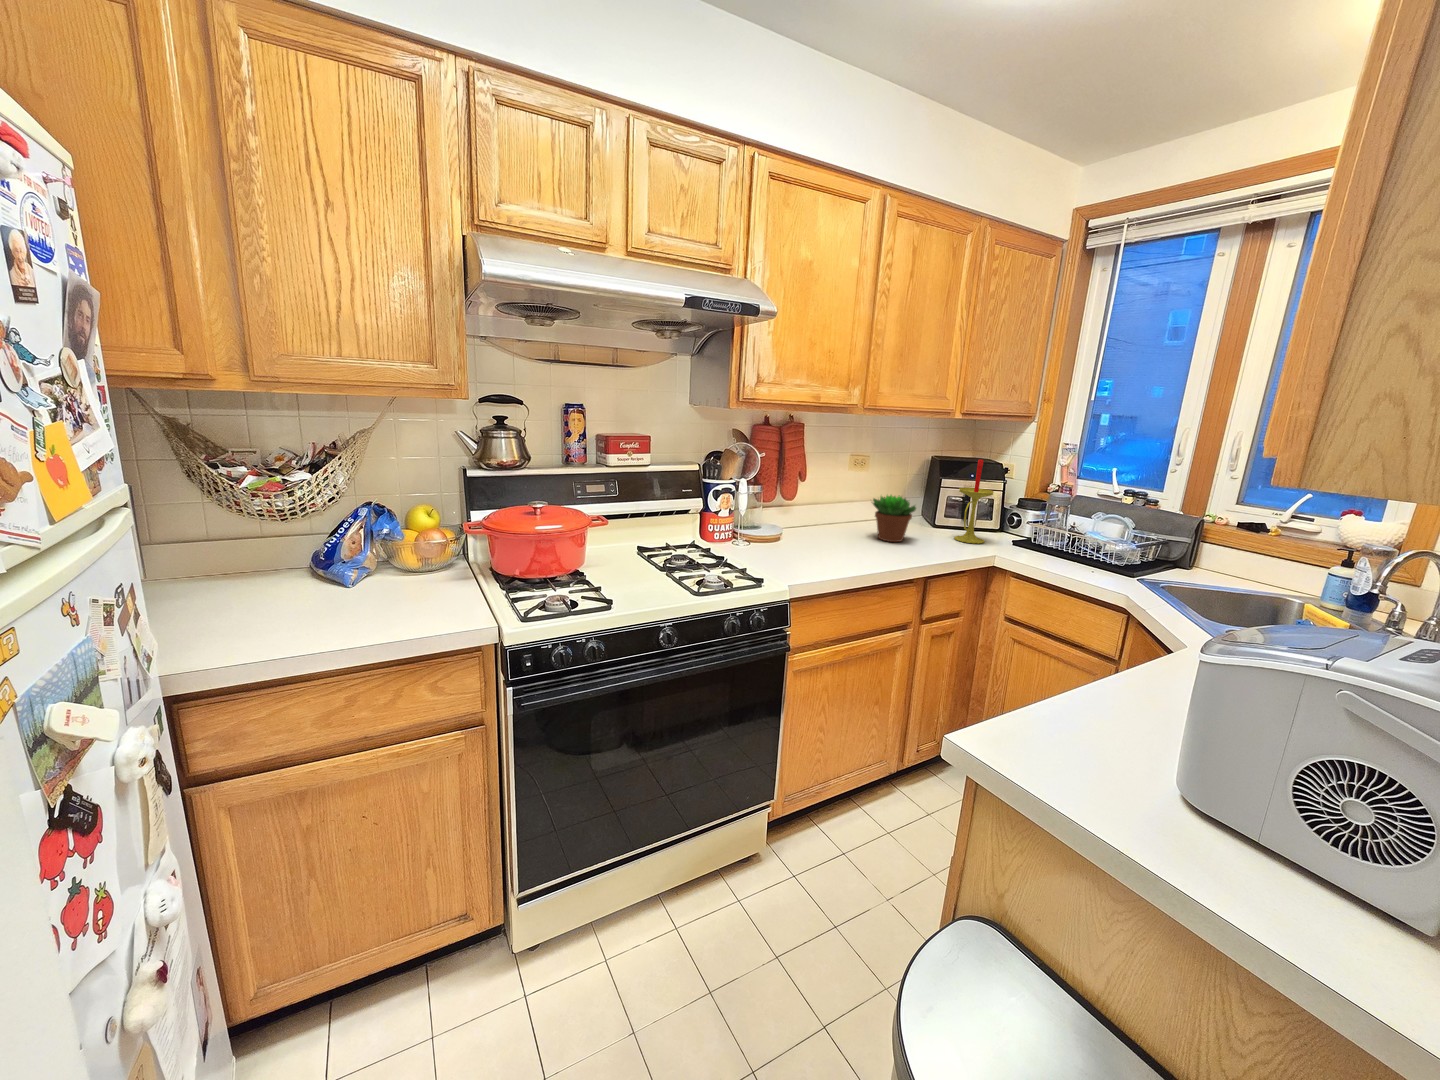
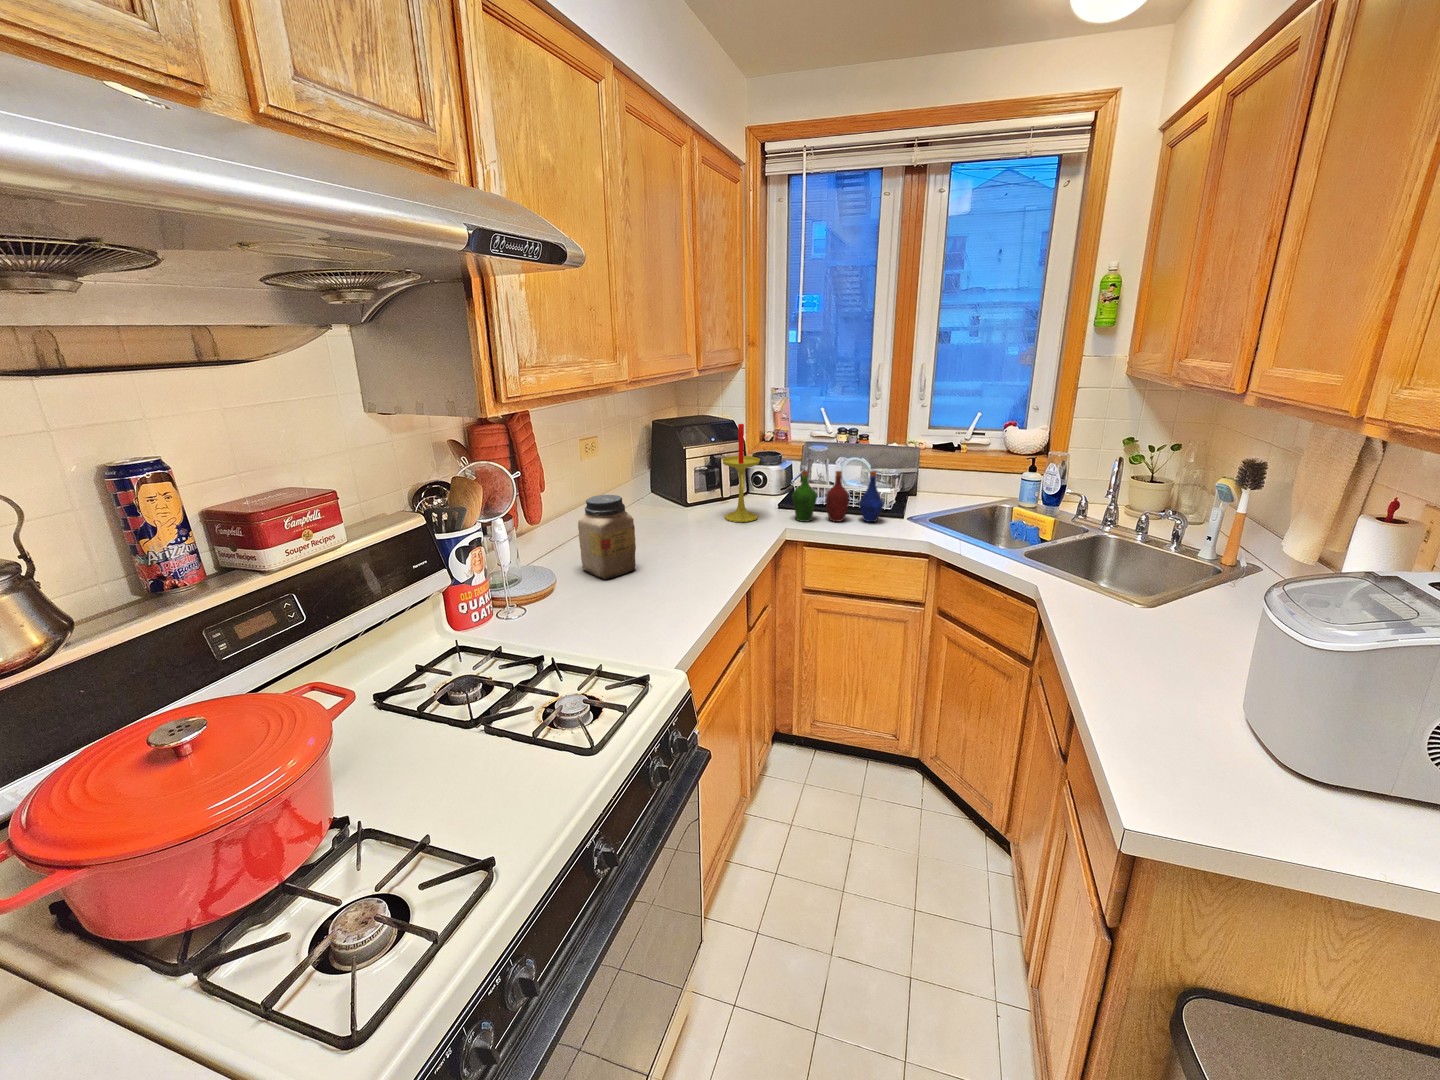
jar: none [806,486,845,543] -> present [578,495,636,580]
succulent plant: present [873,495,916,542] -> none [641,485,700,547]
bottle: none [1016,508,1110,568] -> present [792,470,884,522]

